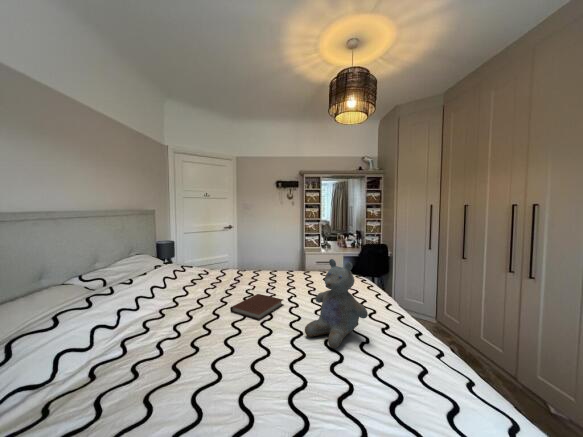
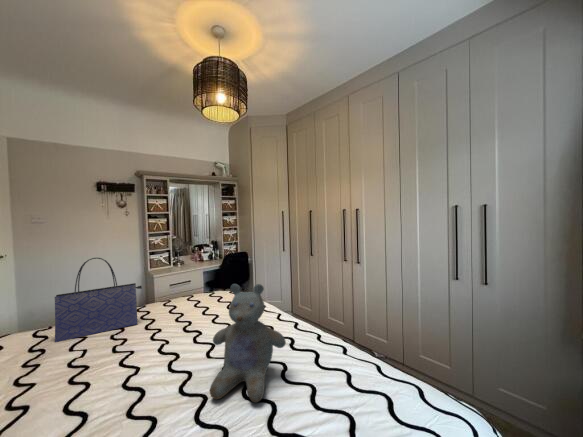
tote bag: none [241,231,288,281] -> present [55,258,142,342]
notebook: present [230,294,283,320] -> none [52,355,155,415]

